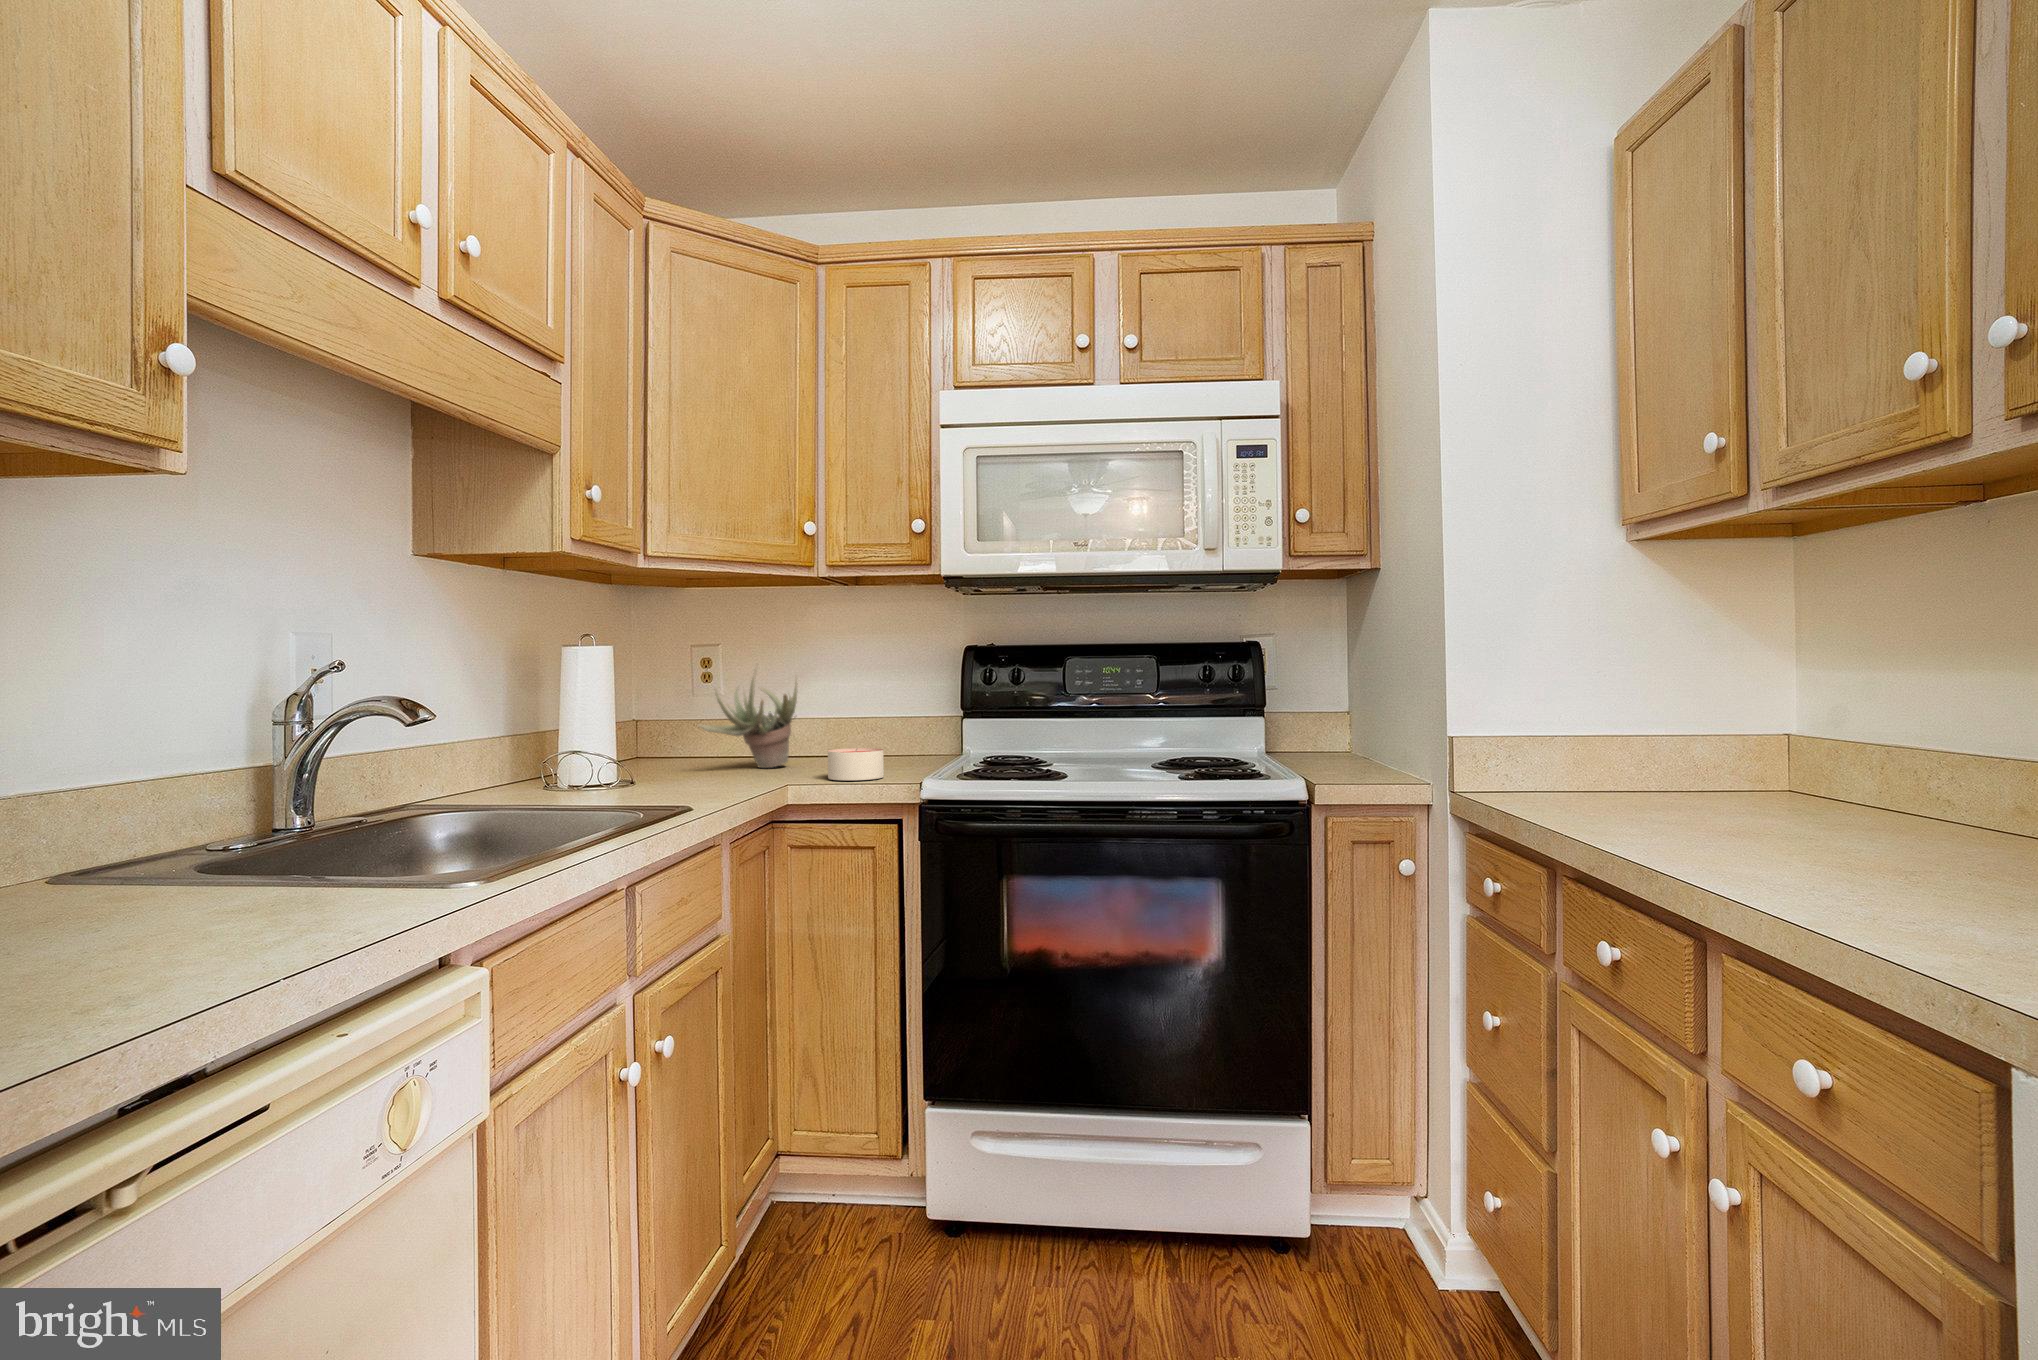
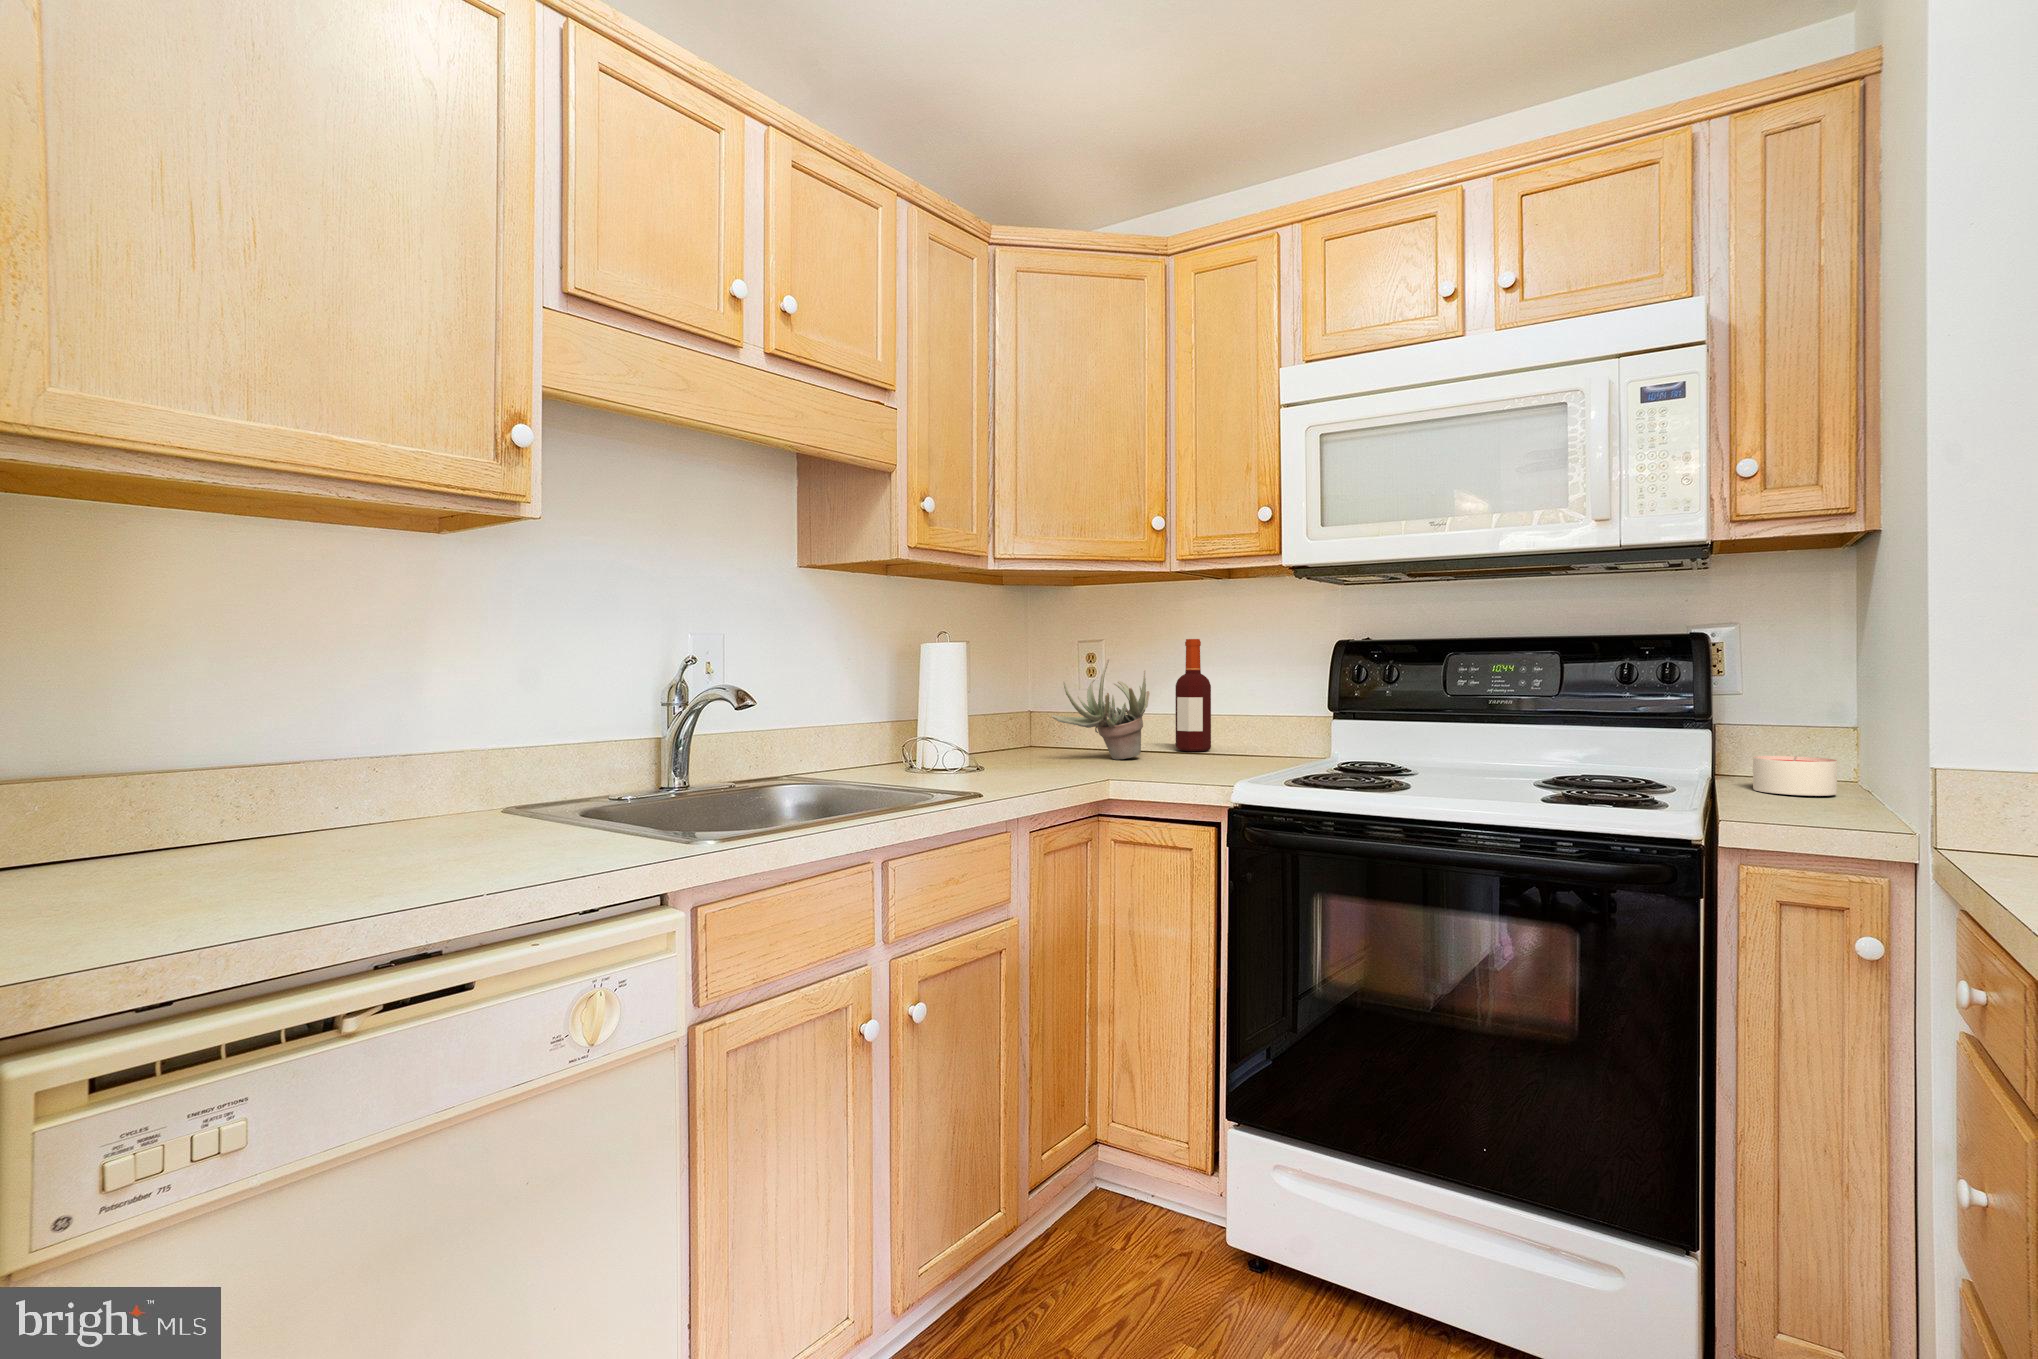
bottle: none [807,643,844,757] -> present [1175,639,1211,751]
candle: present [828,748,884,780] -> present [1753,756,1837,796]

